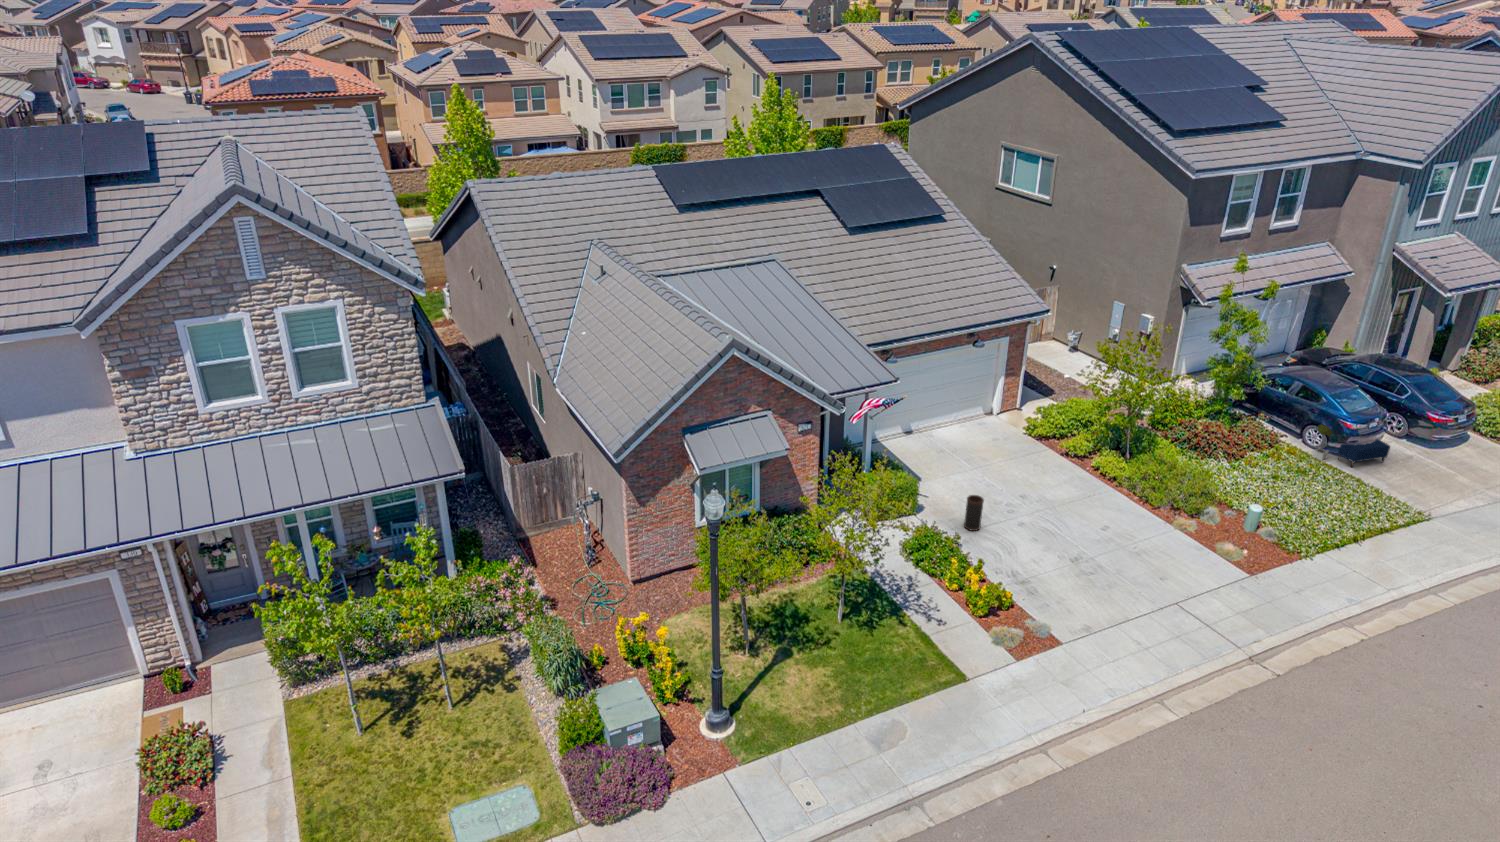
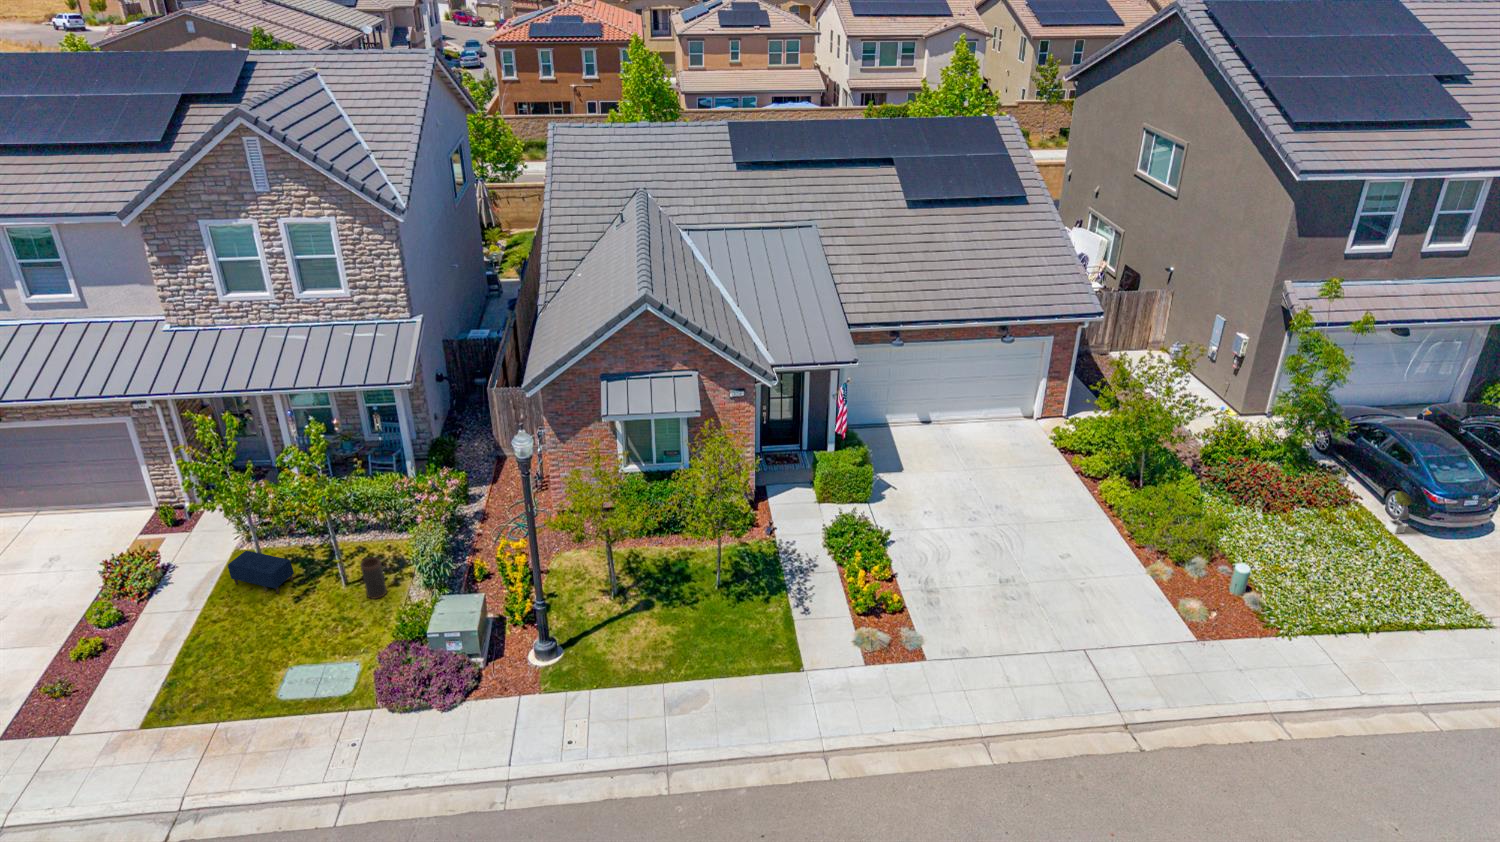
bench: present [1338,439,1390,467] -> present [228,551,294,594]
trash can: present [964,495,984,531] -> present [360,557,387,599]

